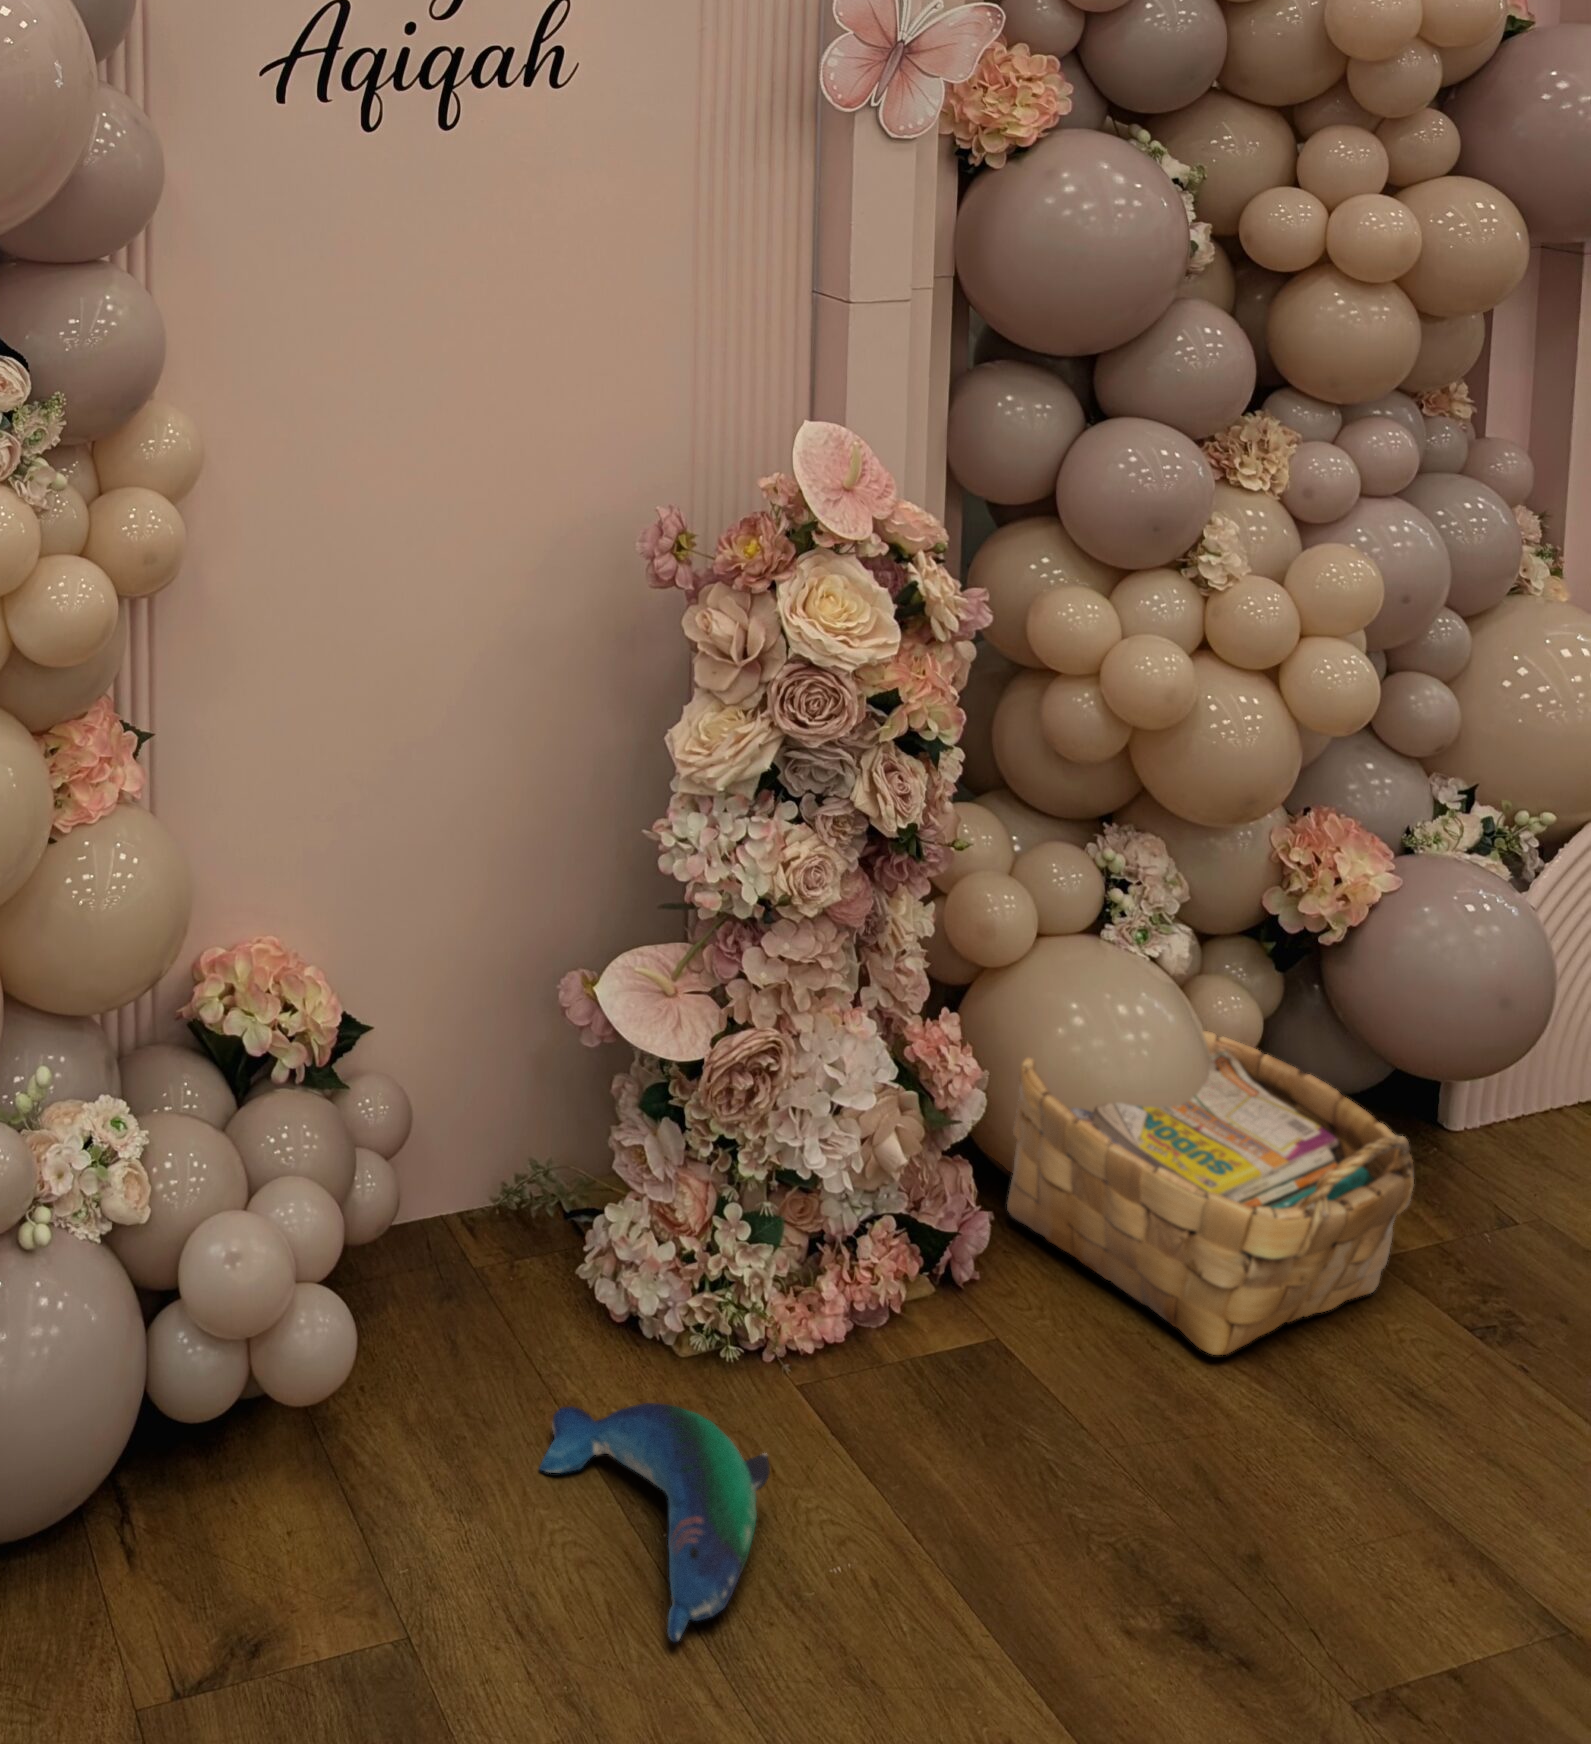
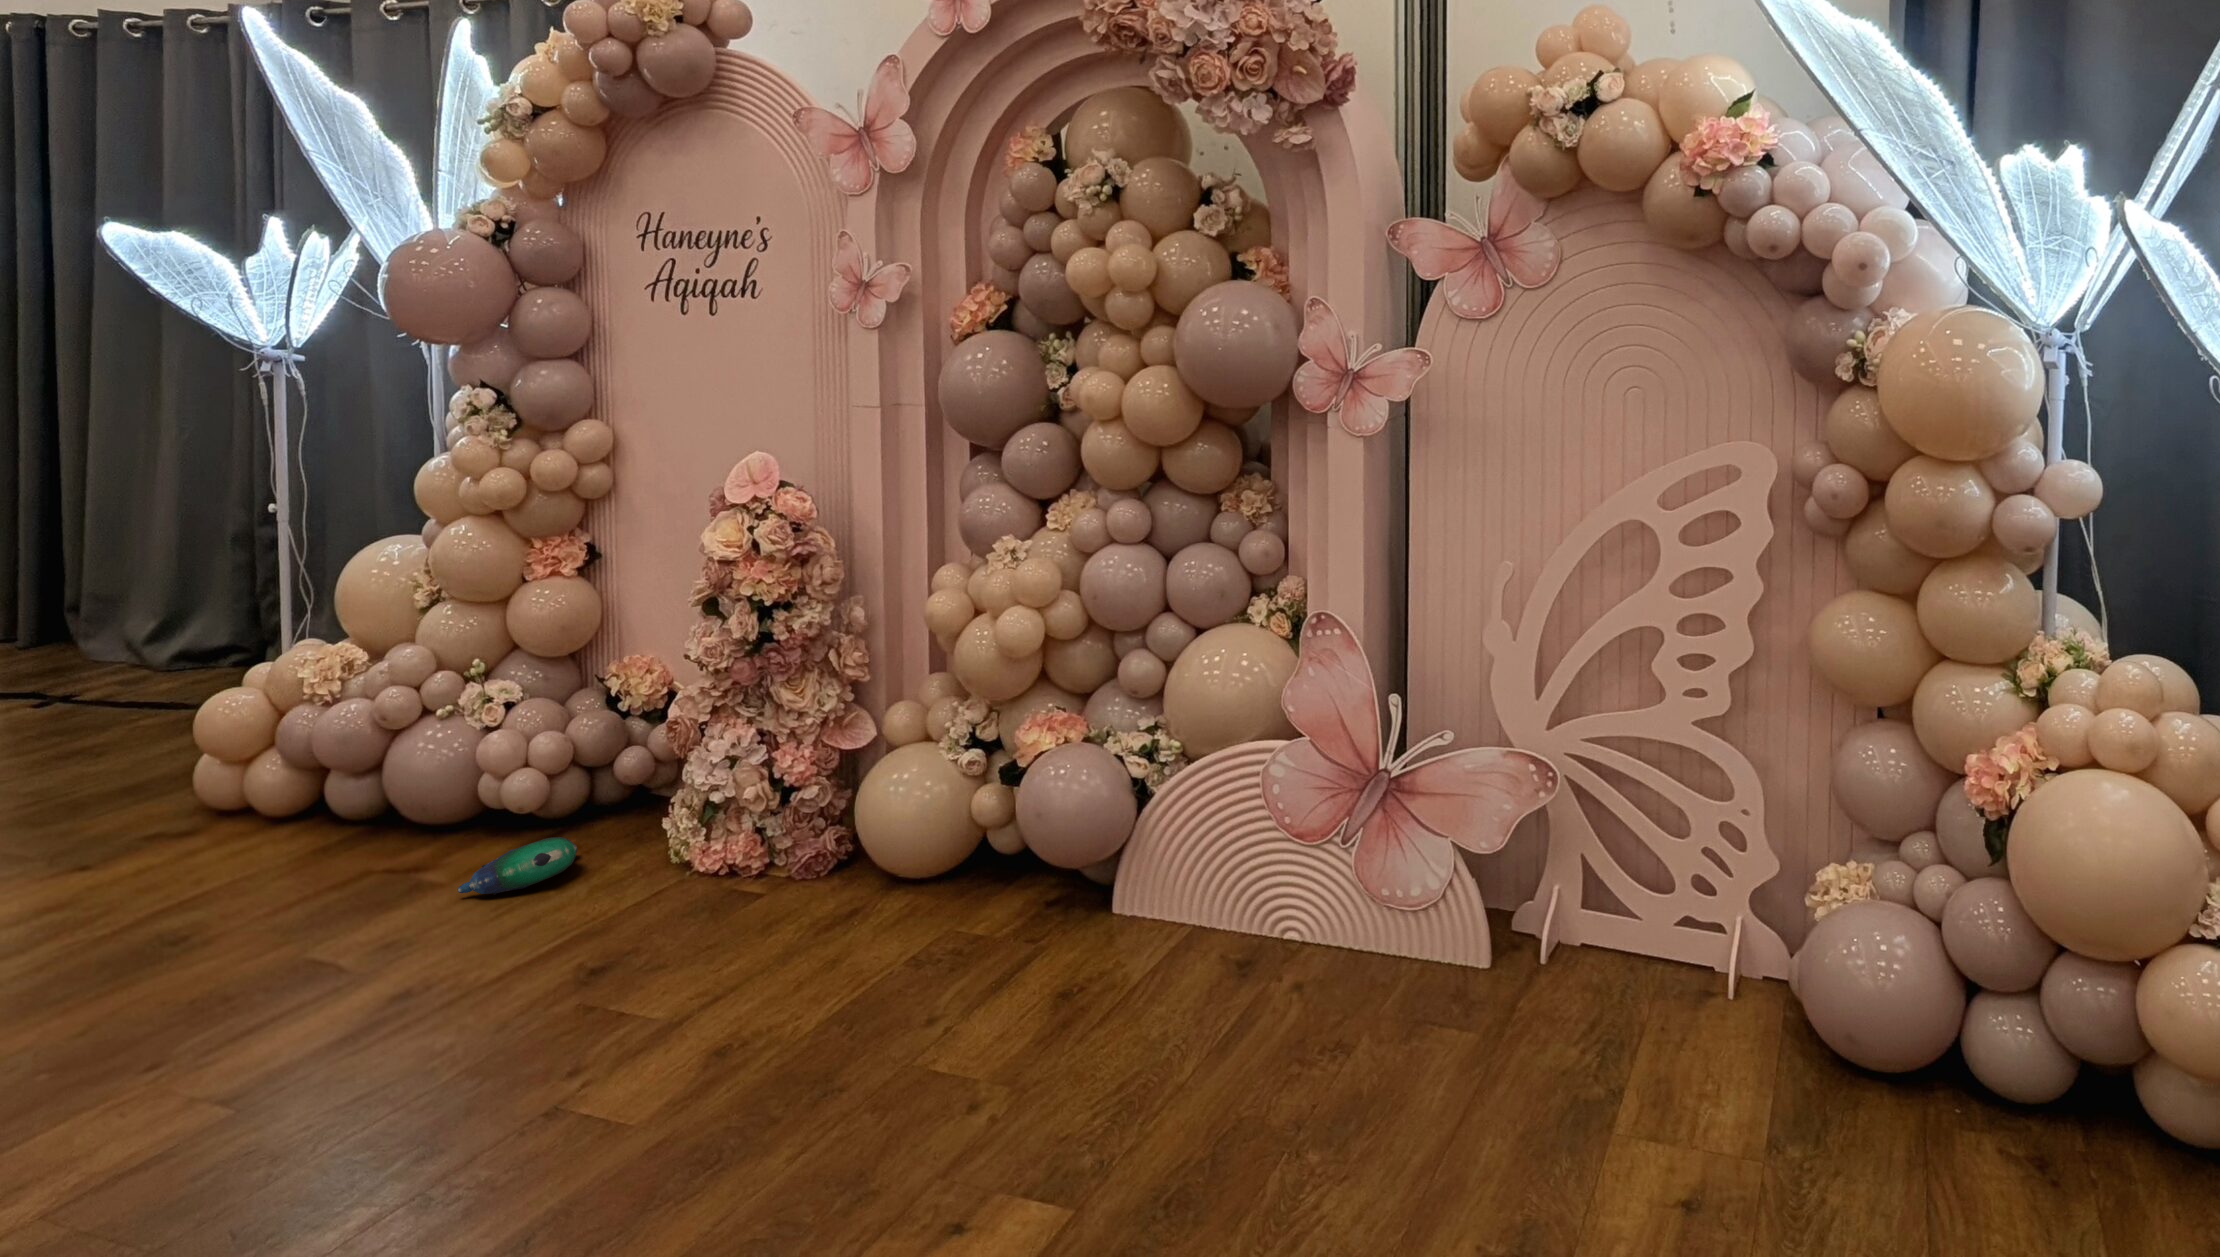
woven basket: present [1007,1031,1414,1355] -> none [768,751,949,926]

